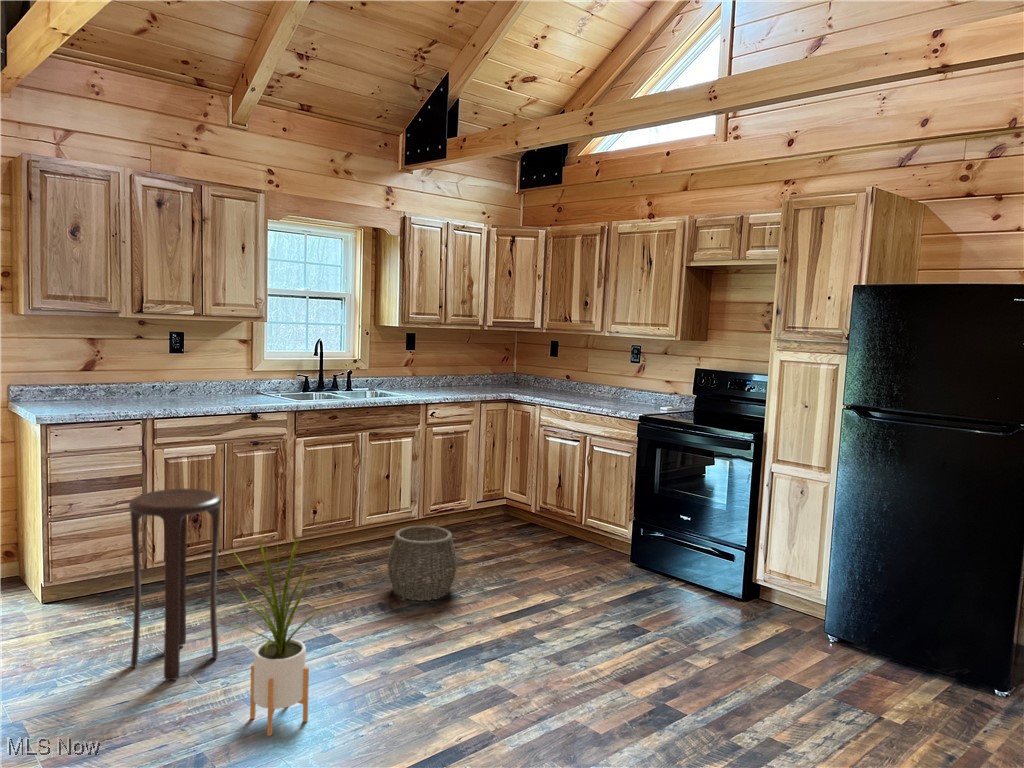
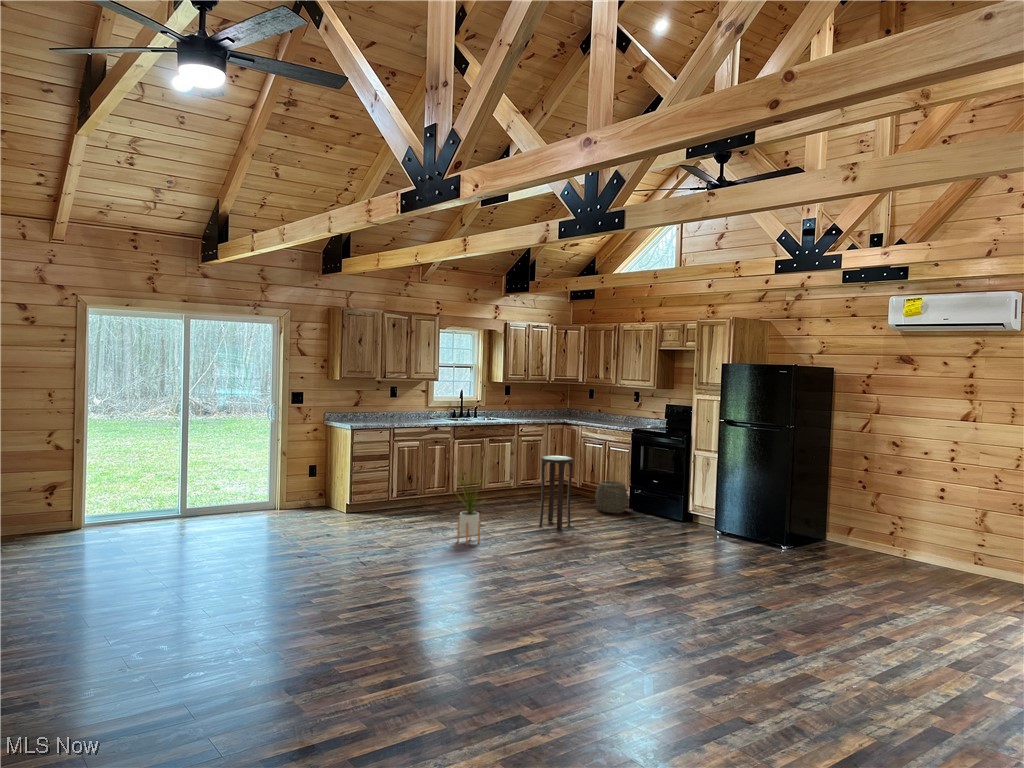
stool: present [129,489,221,680] -> present [539,456,574,529]
woven basket: present [388,526,457,601] -> present [595,481,628,513]

